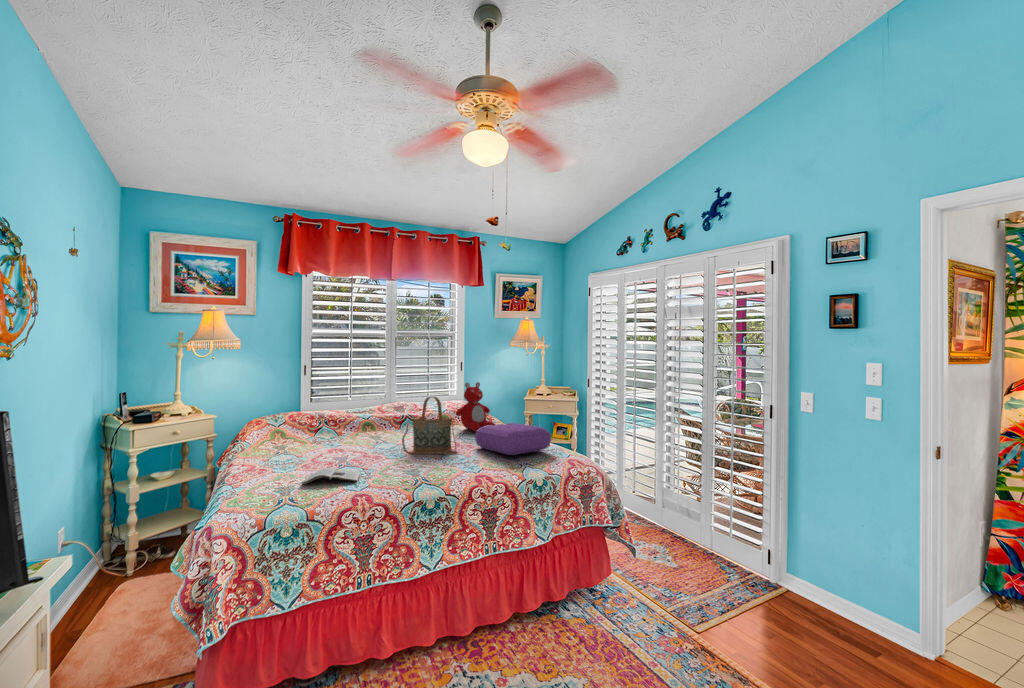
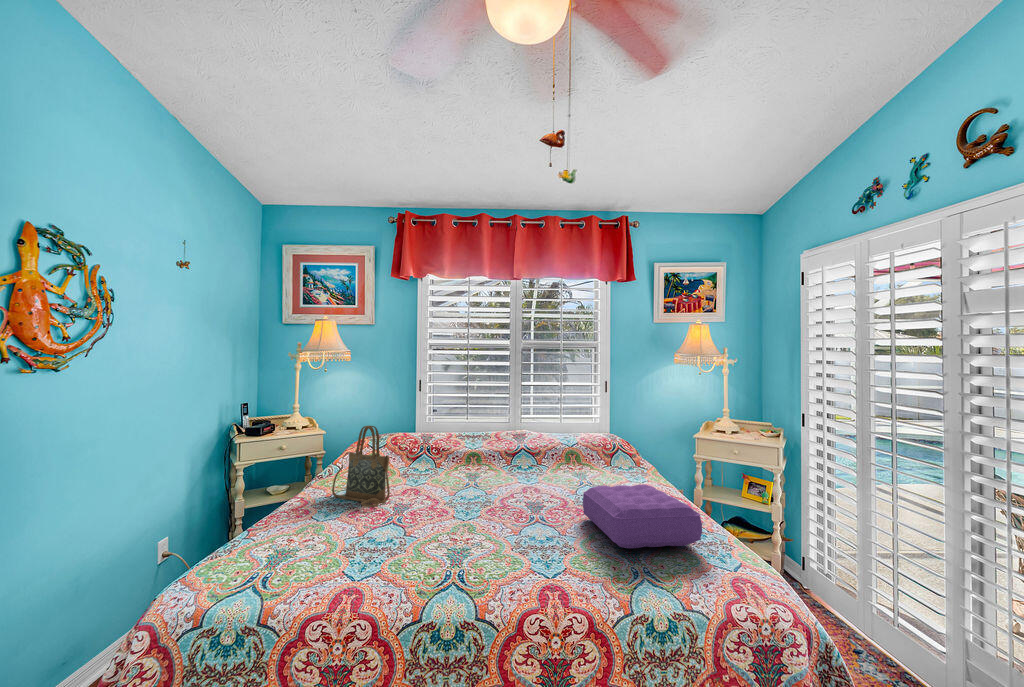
teddy bear: present [456,382,495,432] -> none [576,413,631,486]
handbag: present [402,397,458,455] -> present [332,426,390,507]
magazine: present [302,468,360,485] -> none [305,527,397,560]

